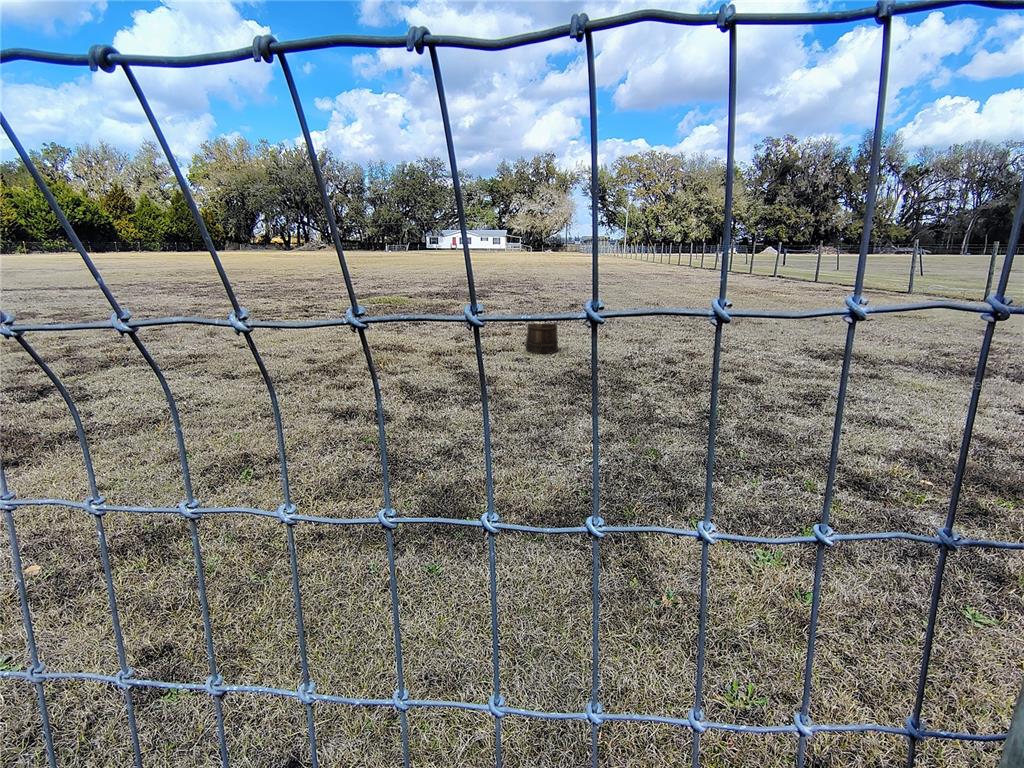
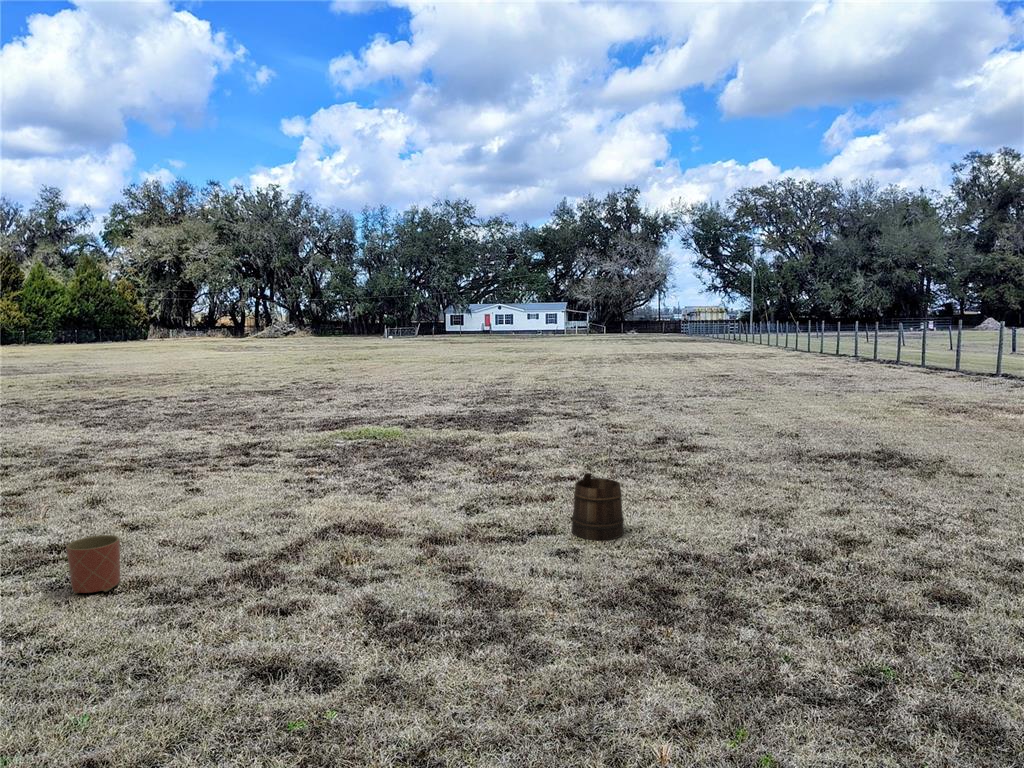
planter: none [199,344,238,380] -> present [67,535,120,594]

